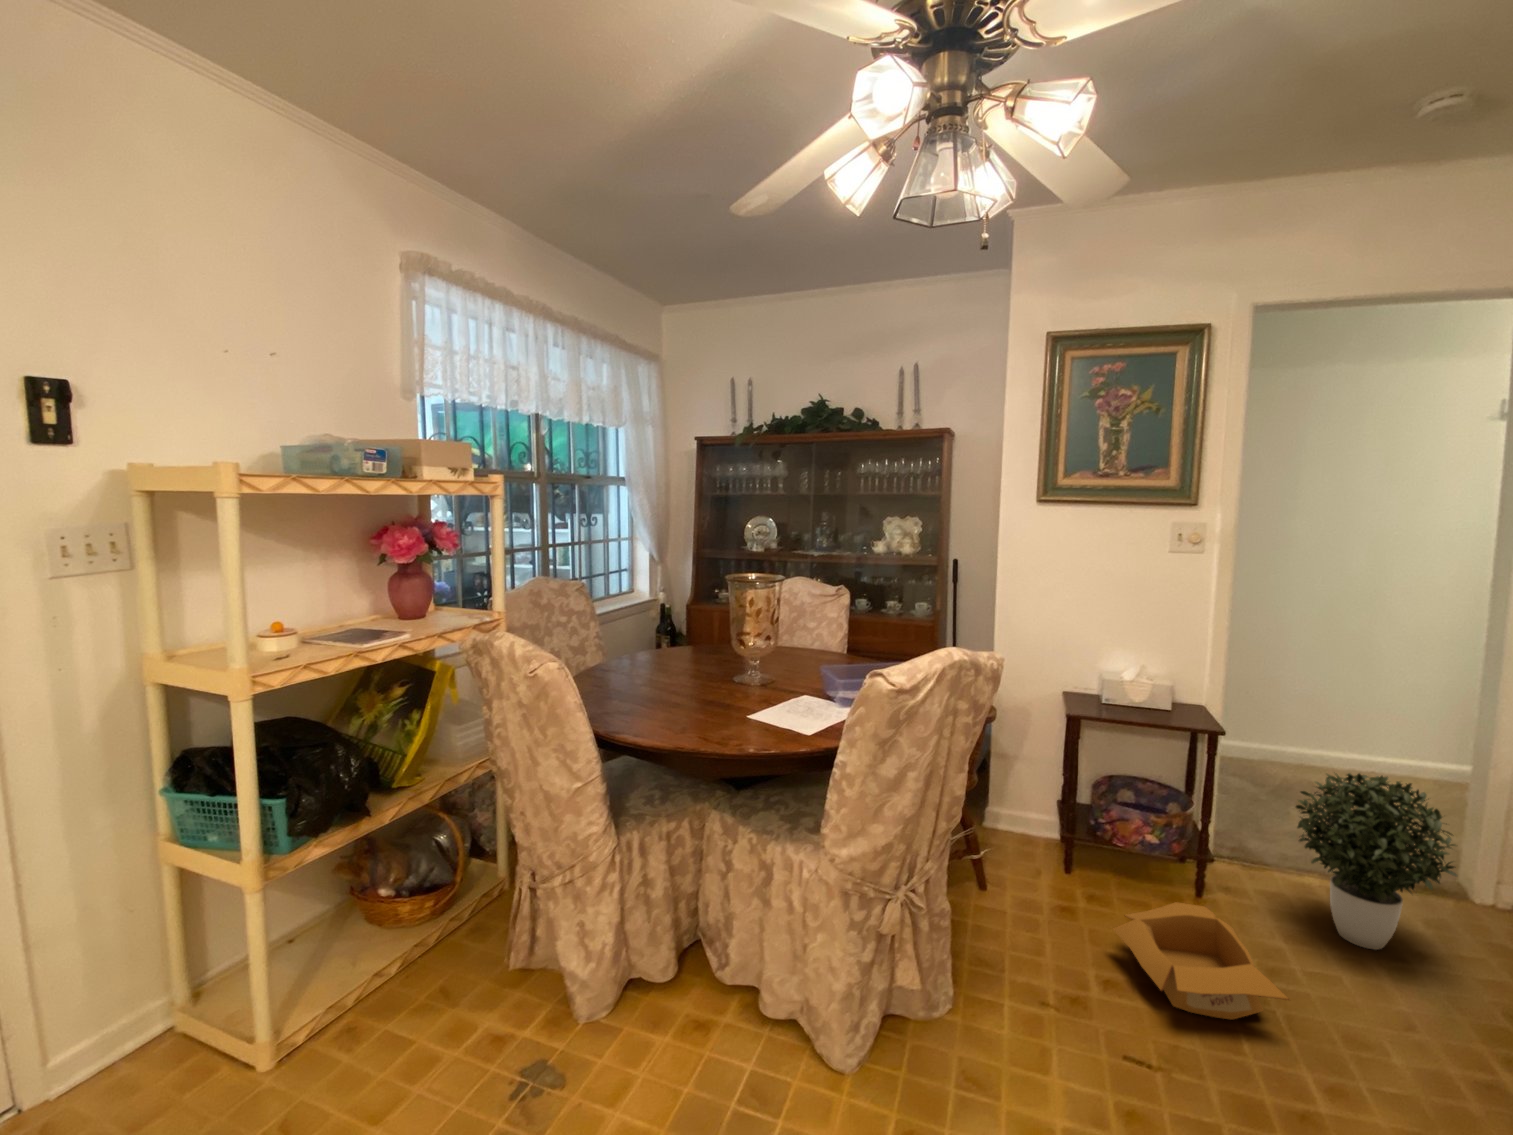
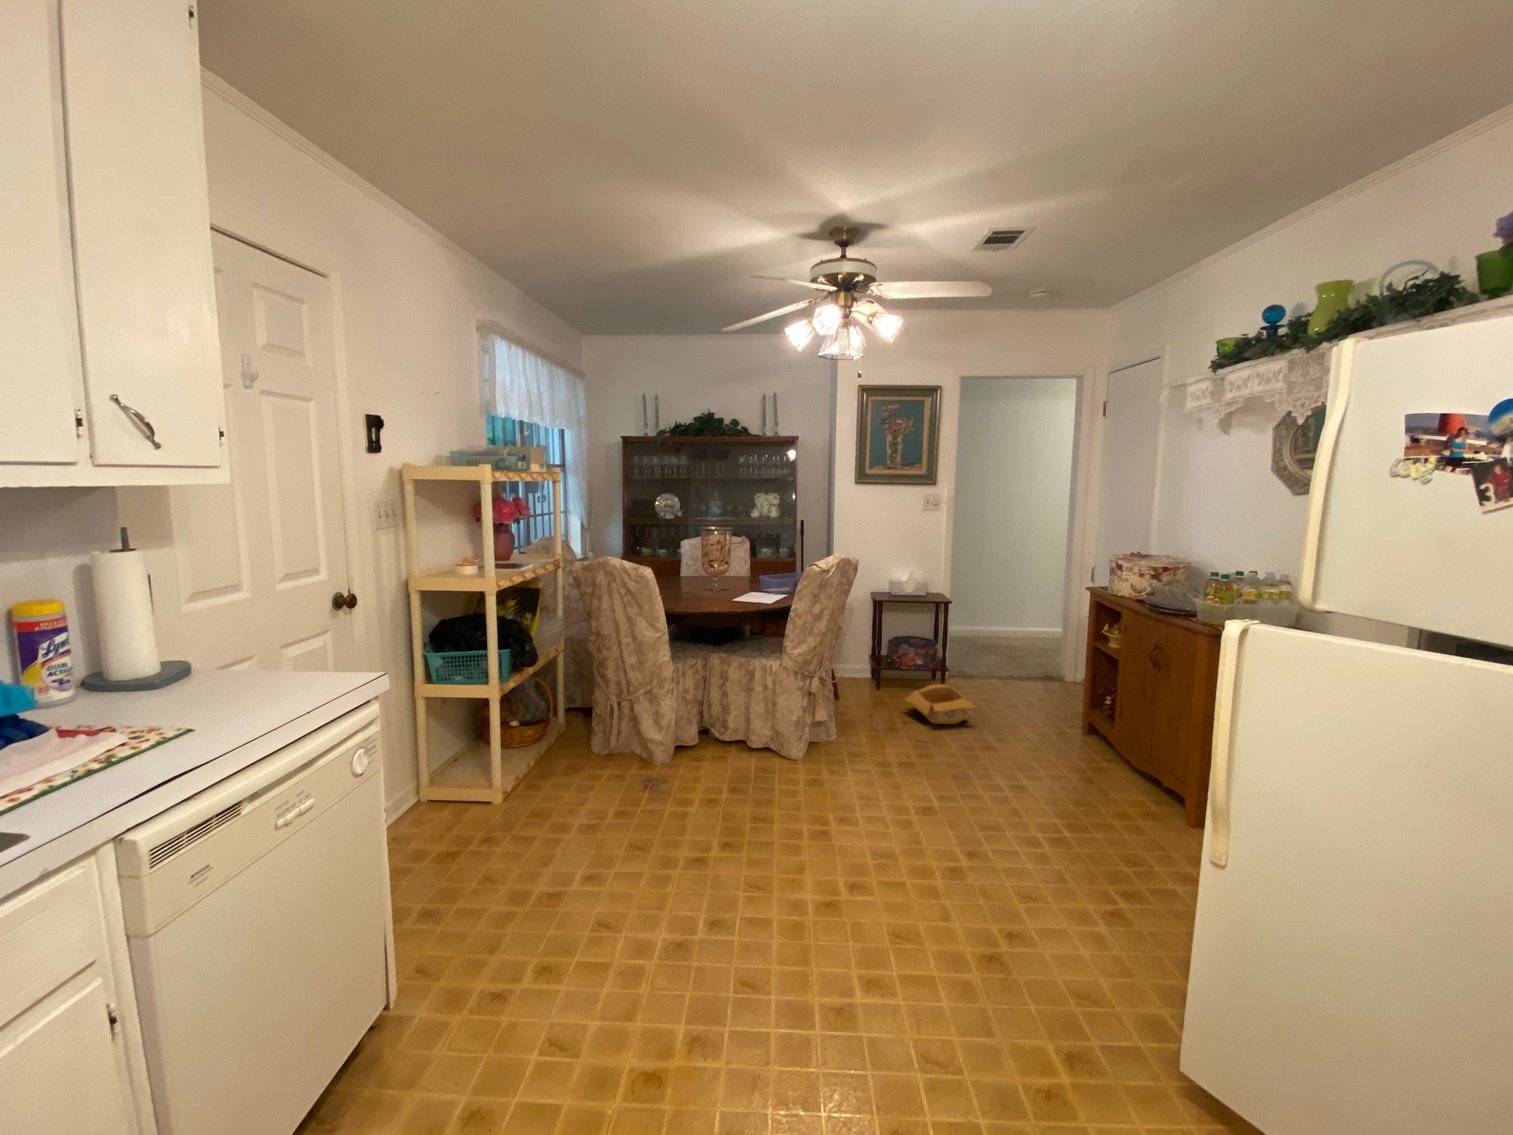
potted plant: present [1296,773,1457,950] -> none [982,614,1044,697]

